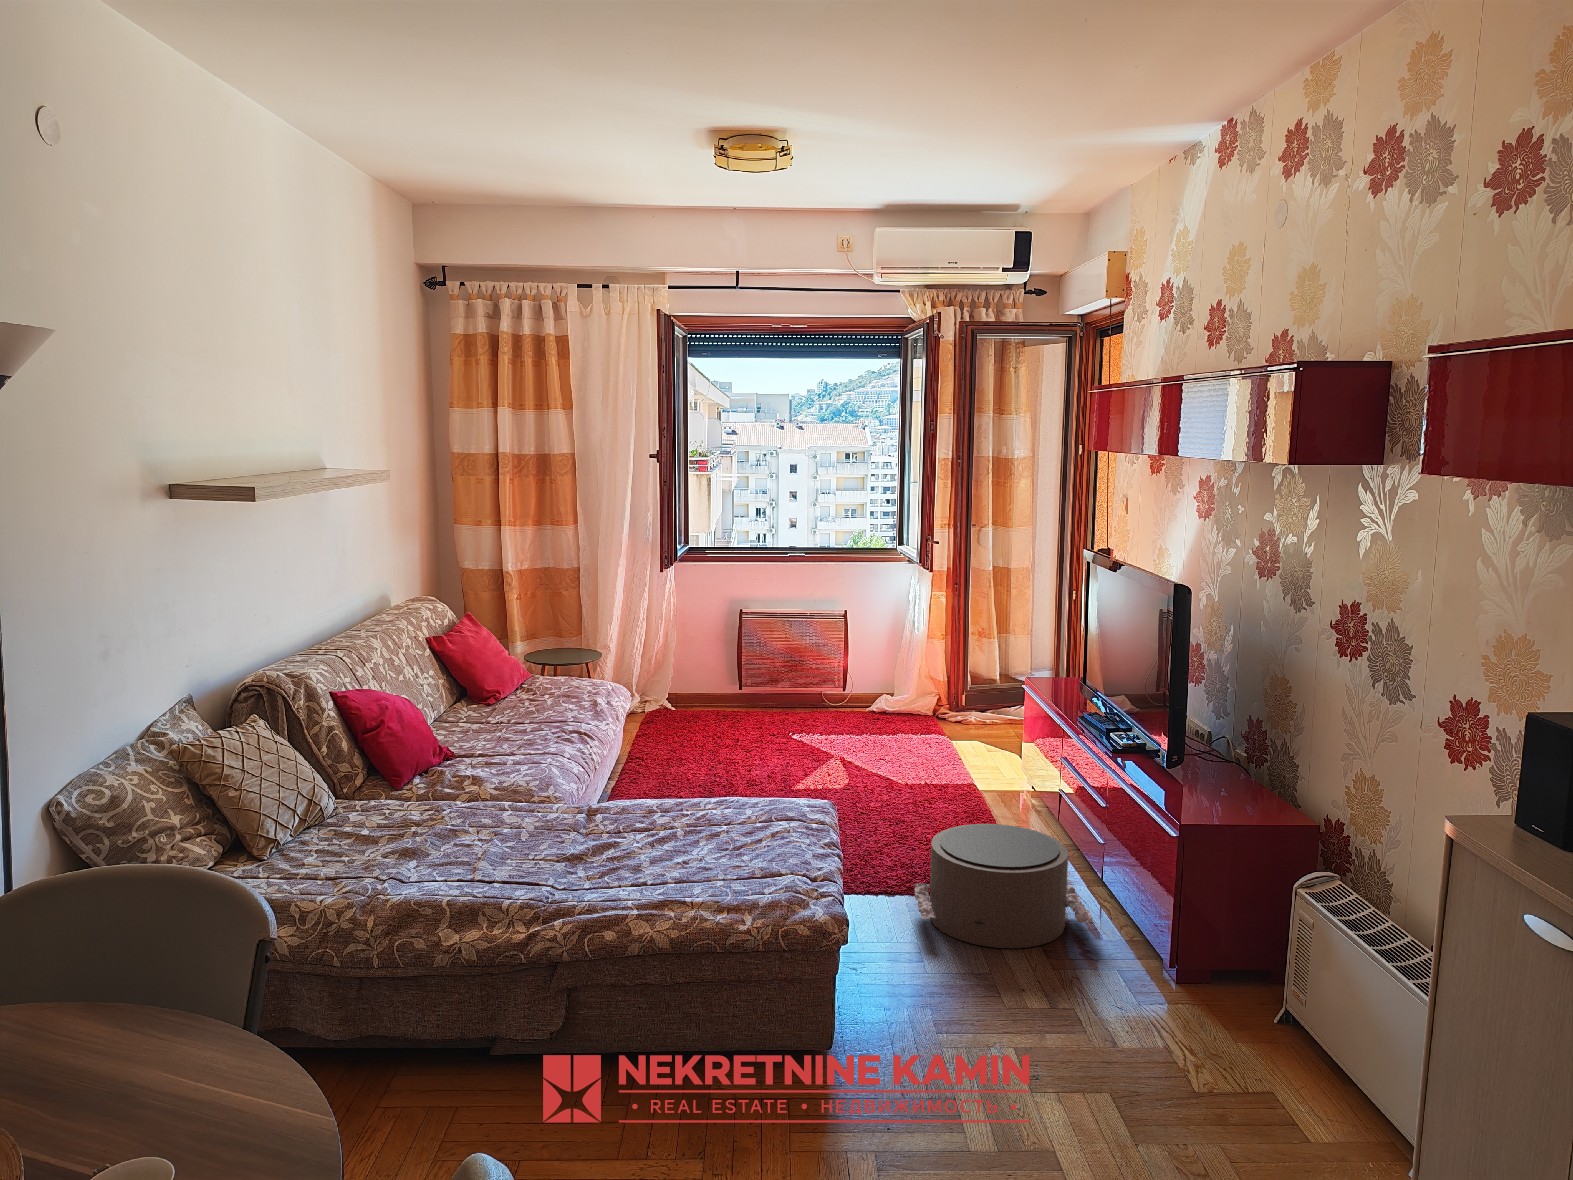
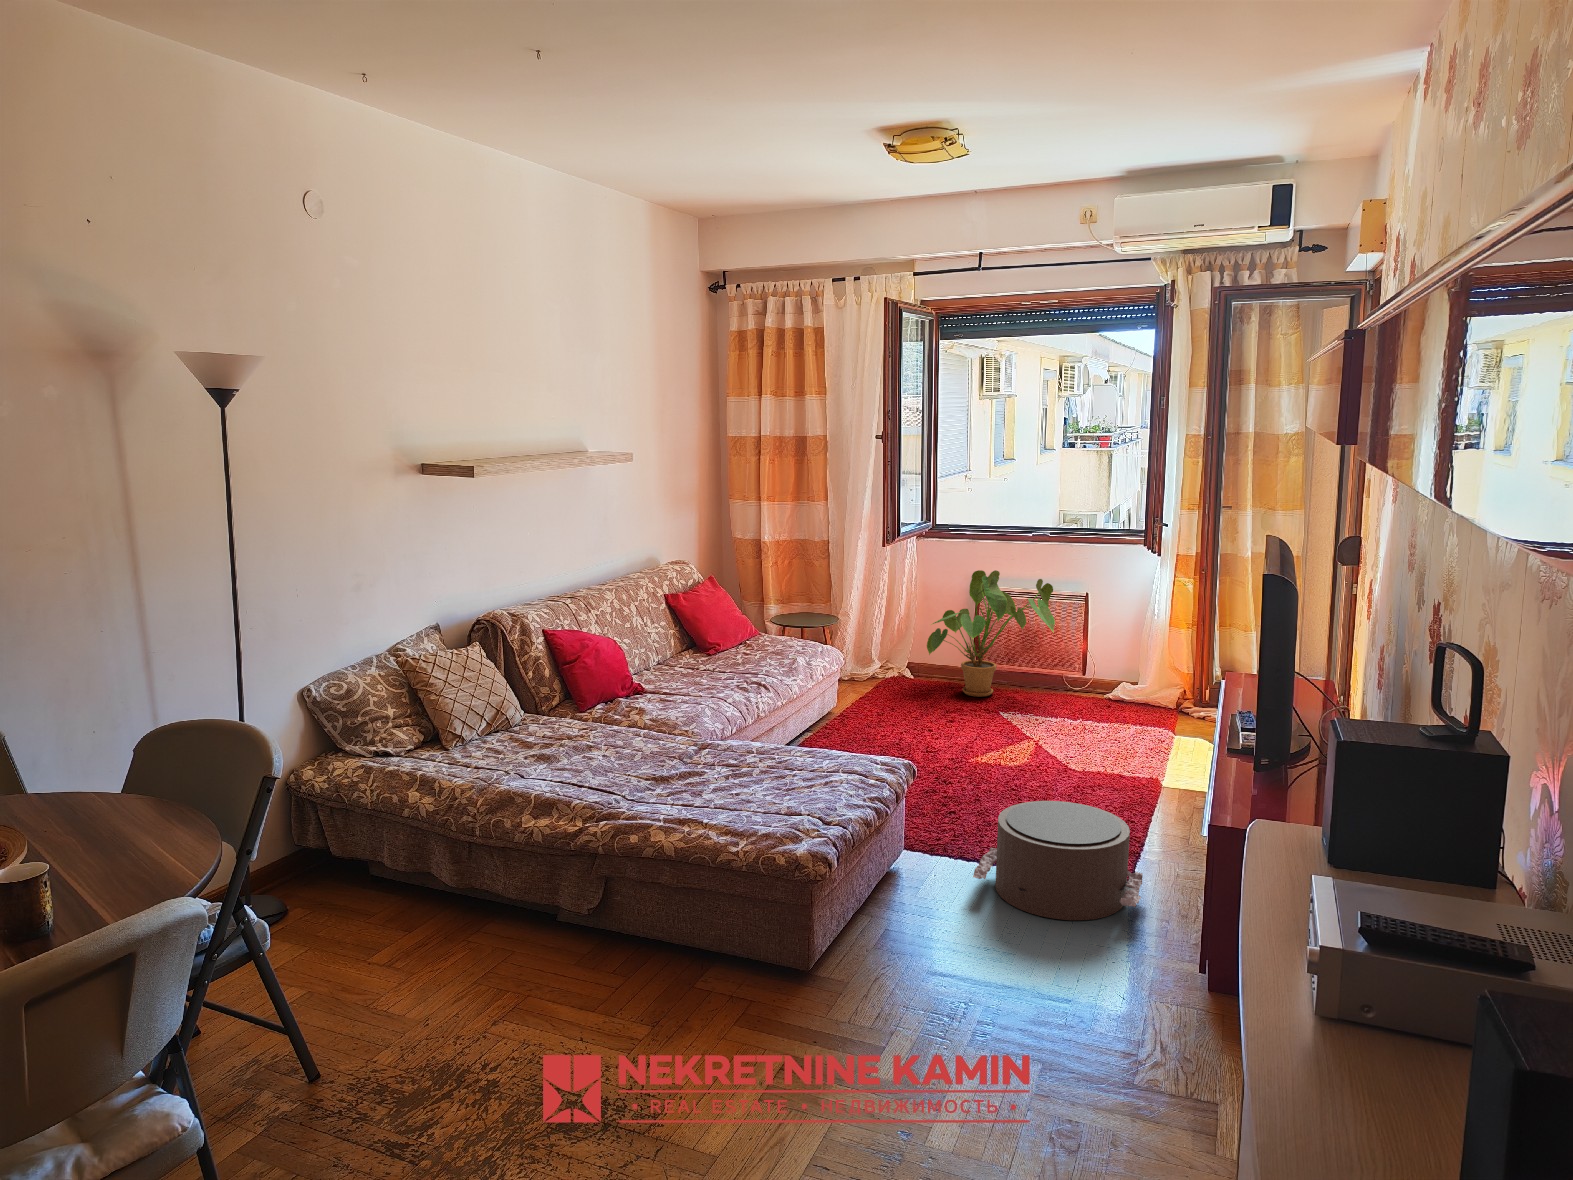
house plant: none [705,593,840,728] -> present [927,570,1055,697]

